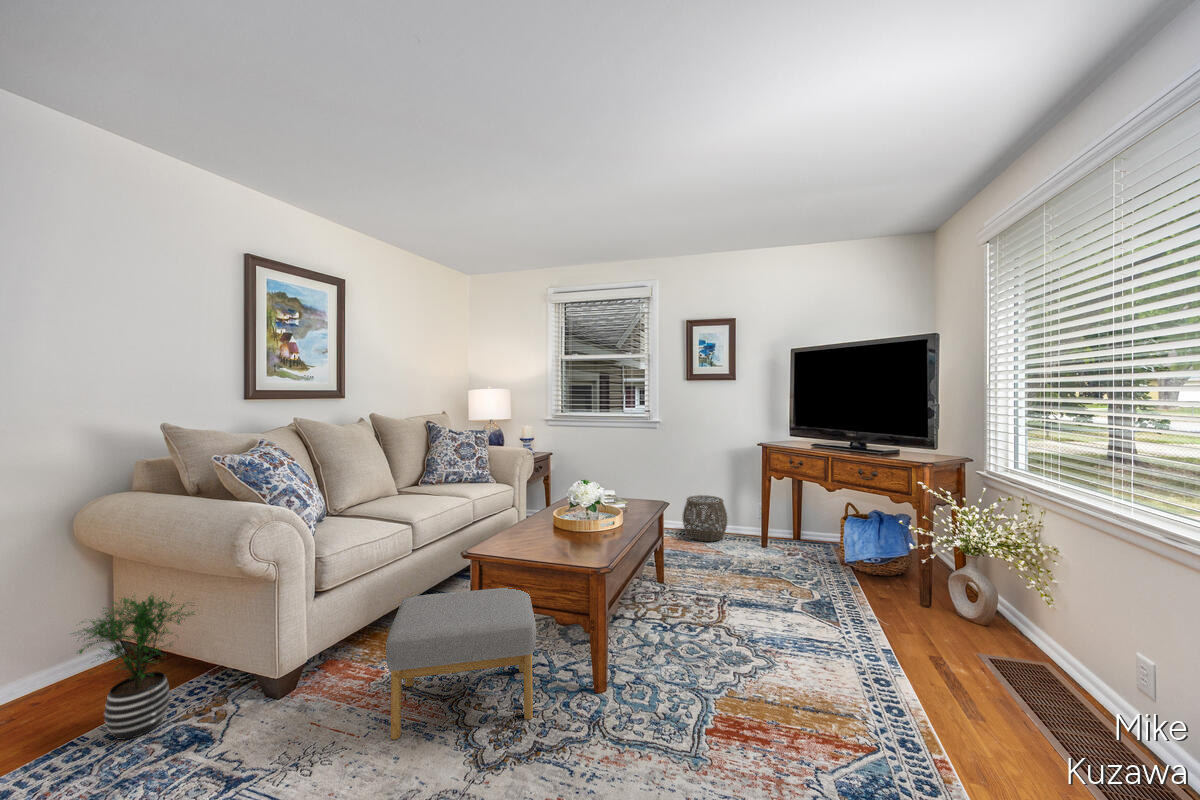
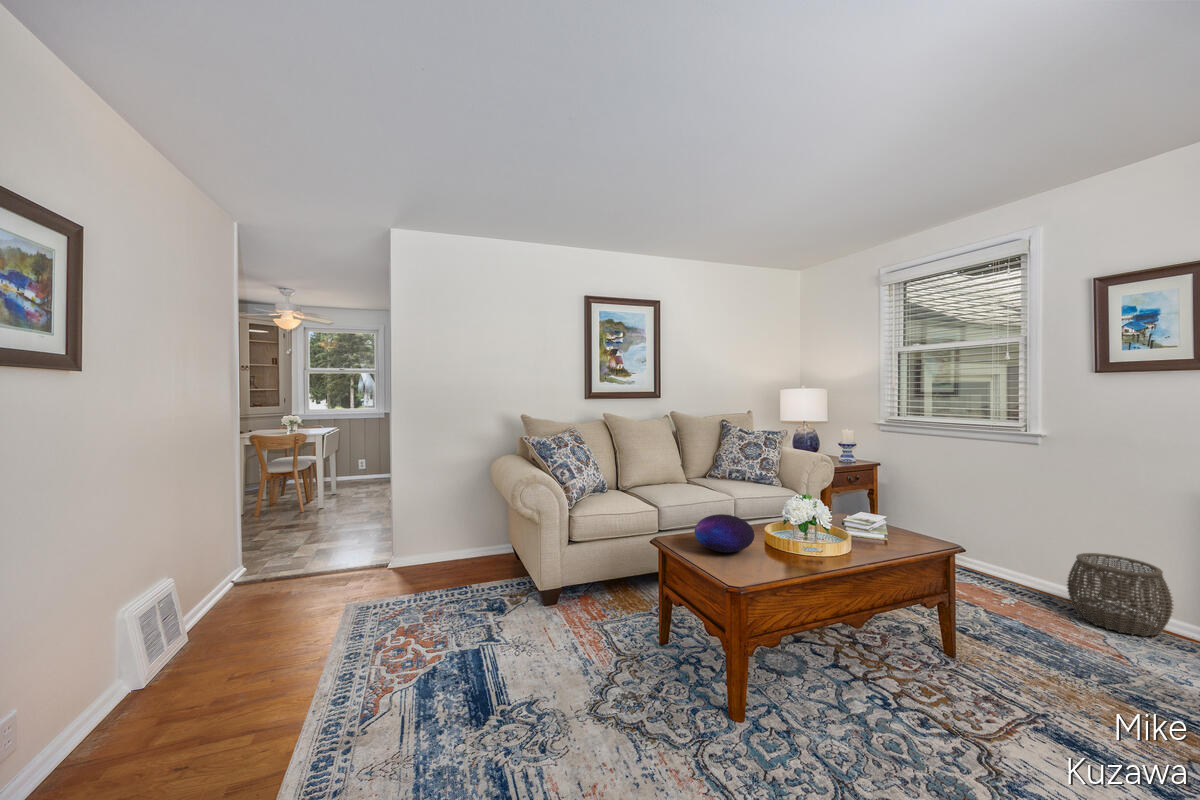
decorative orb: none [515,509,573,546] -> present [695,514,755,552]
footstool: present [386,588,536,739] -> none [563,562,699,703]
potted plant: present [77,595,195,740] -> none [456,514,514,596]

